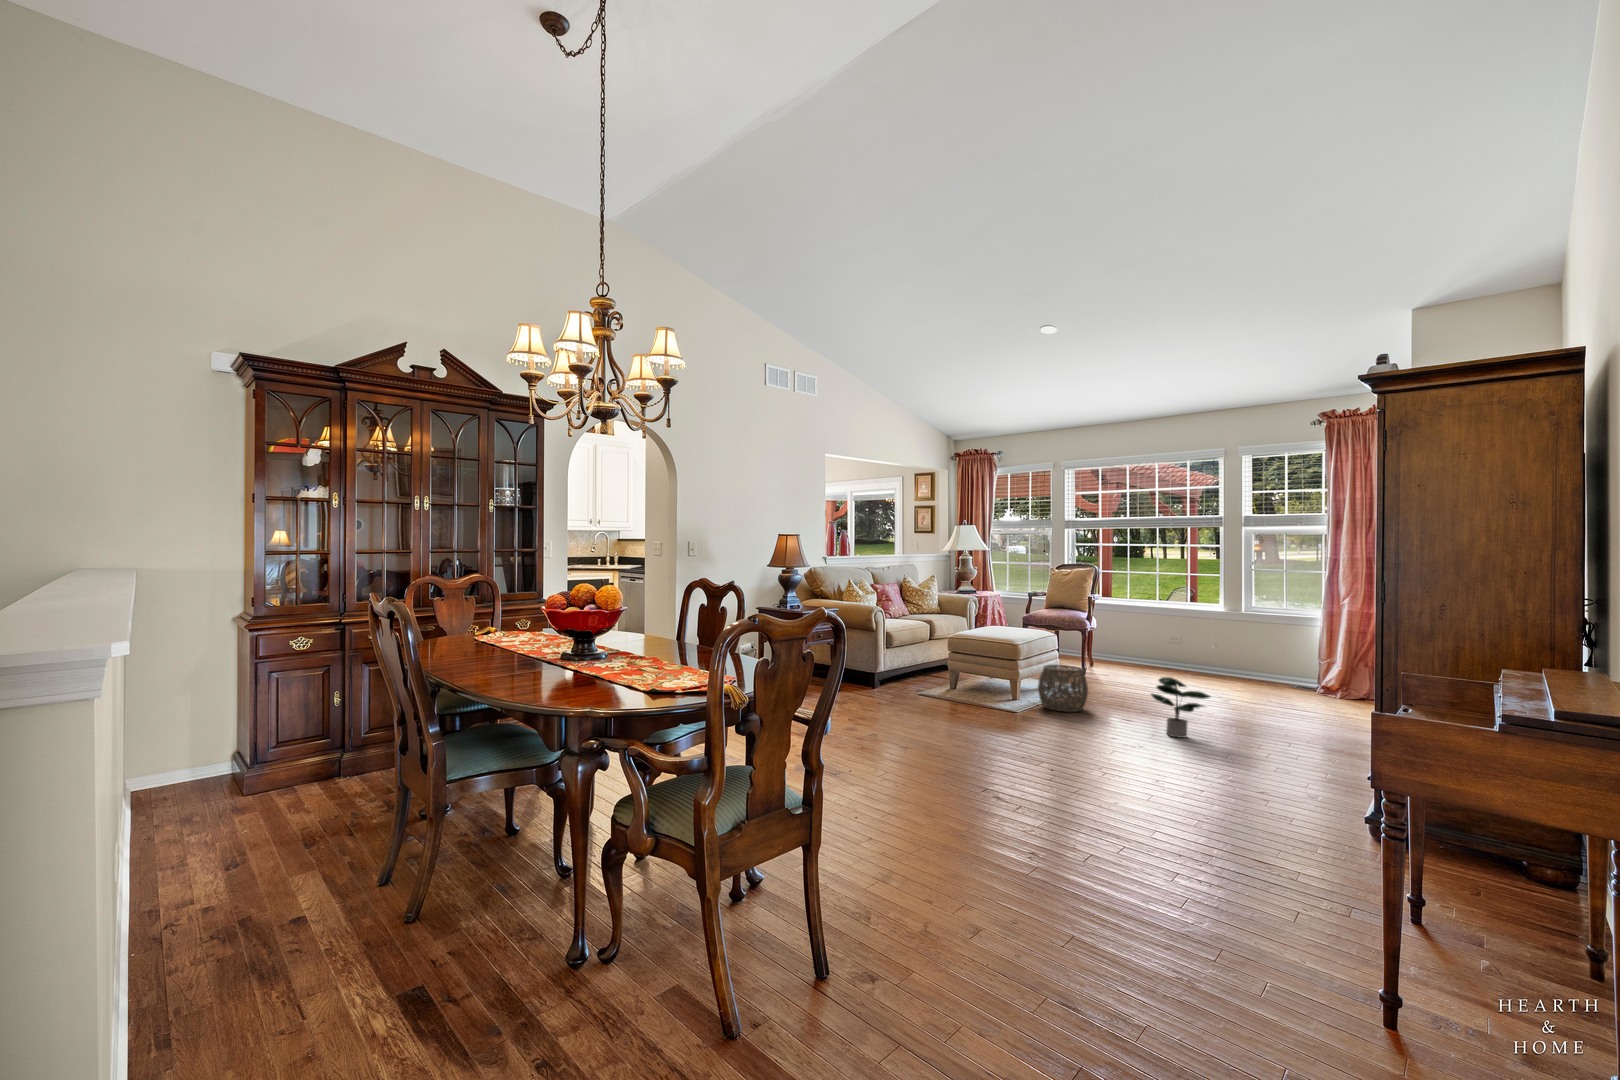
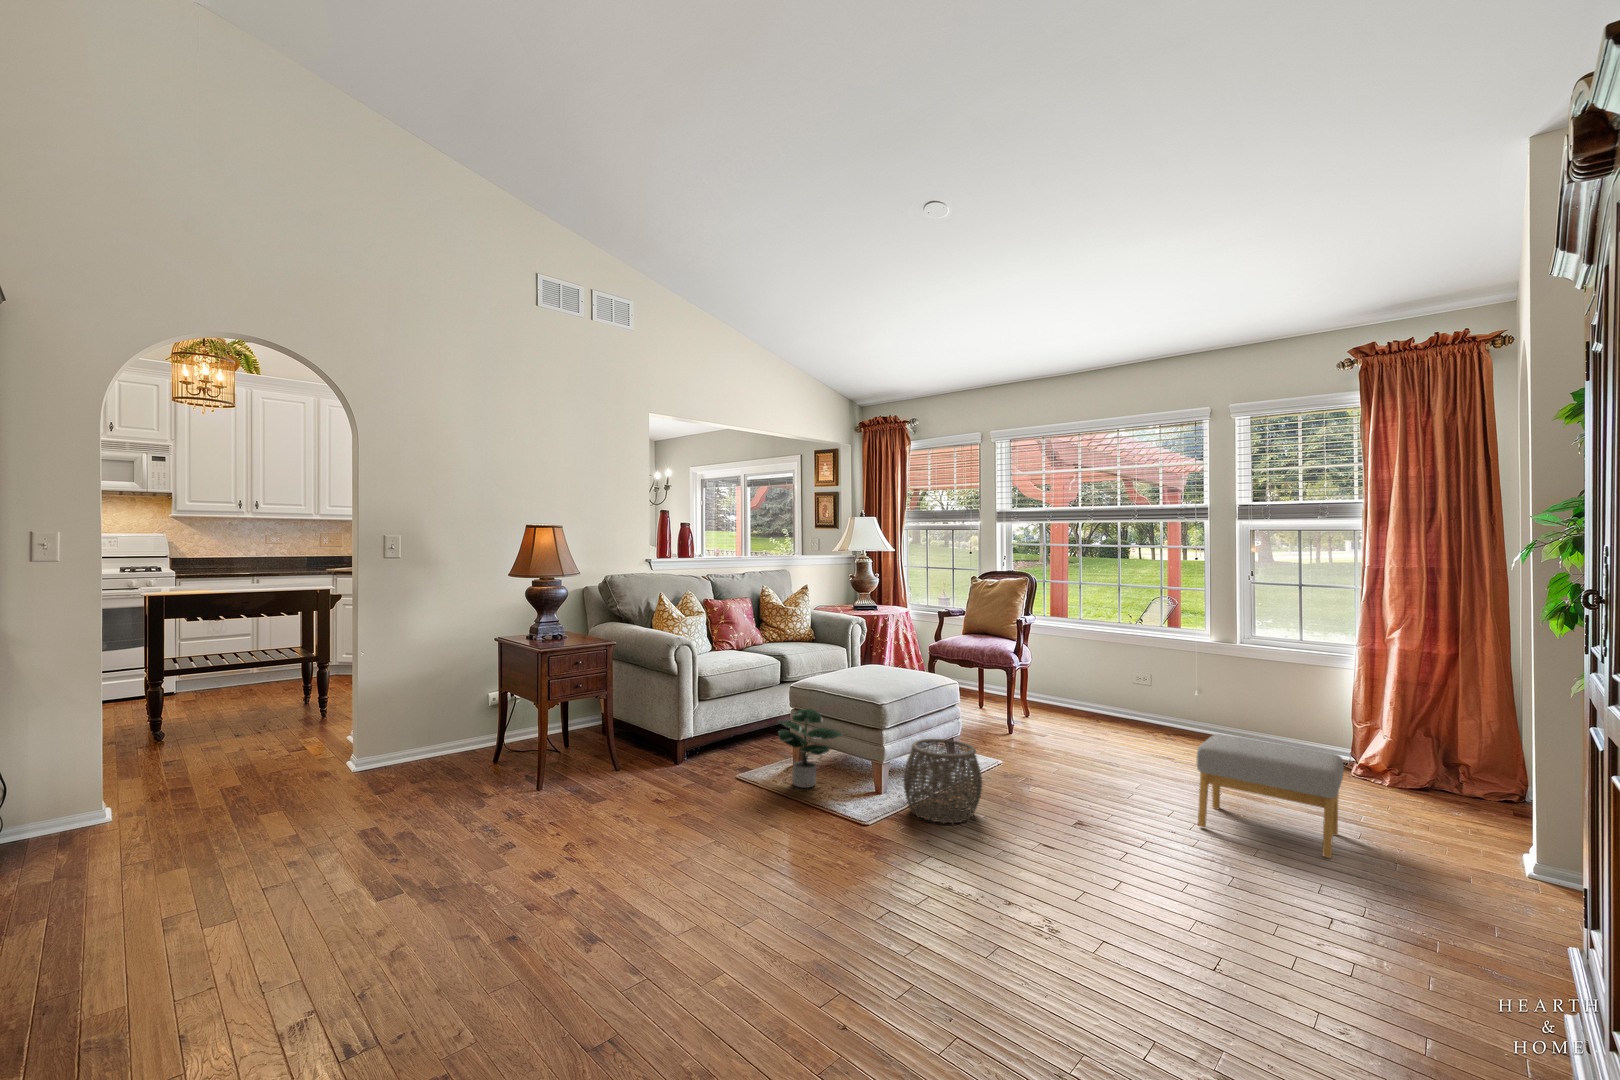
footstool: none [1220,661,1309,724] -> present [1197,734,1344,858]
potted plant: present [1151,677,1210,738] -> present [778,709,843,788]

